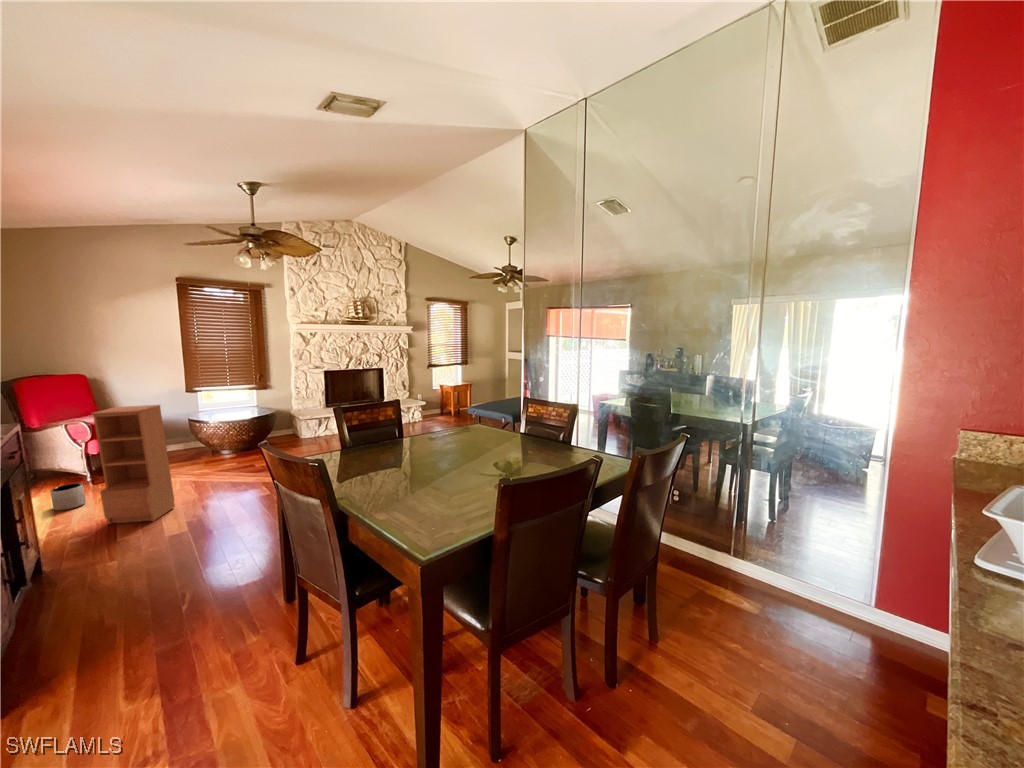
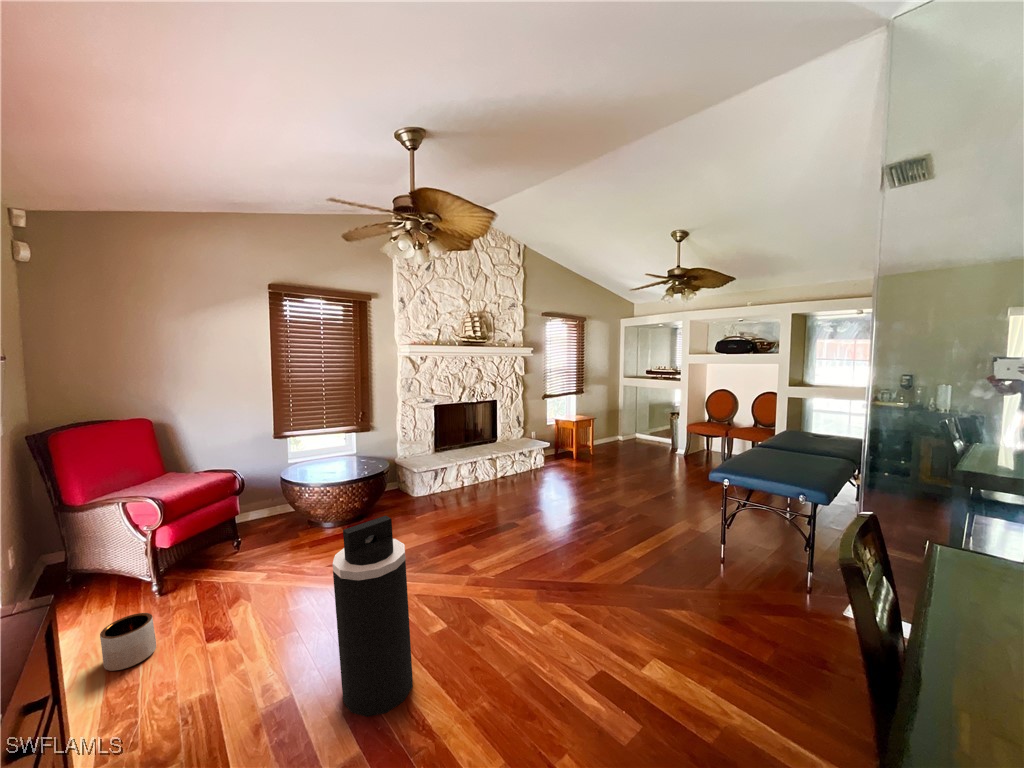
bookcase: present [91,405,175,524] -> none [186,486,310,720]
trash can: none [175,420,232,523] -> present [333,516,413,717]

